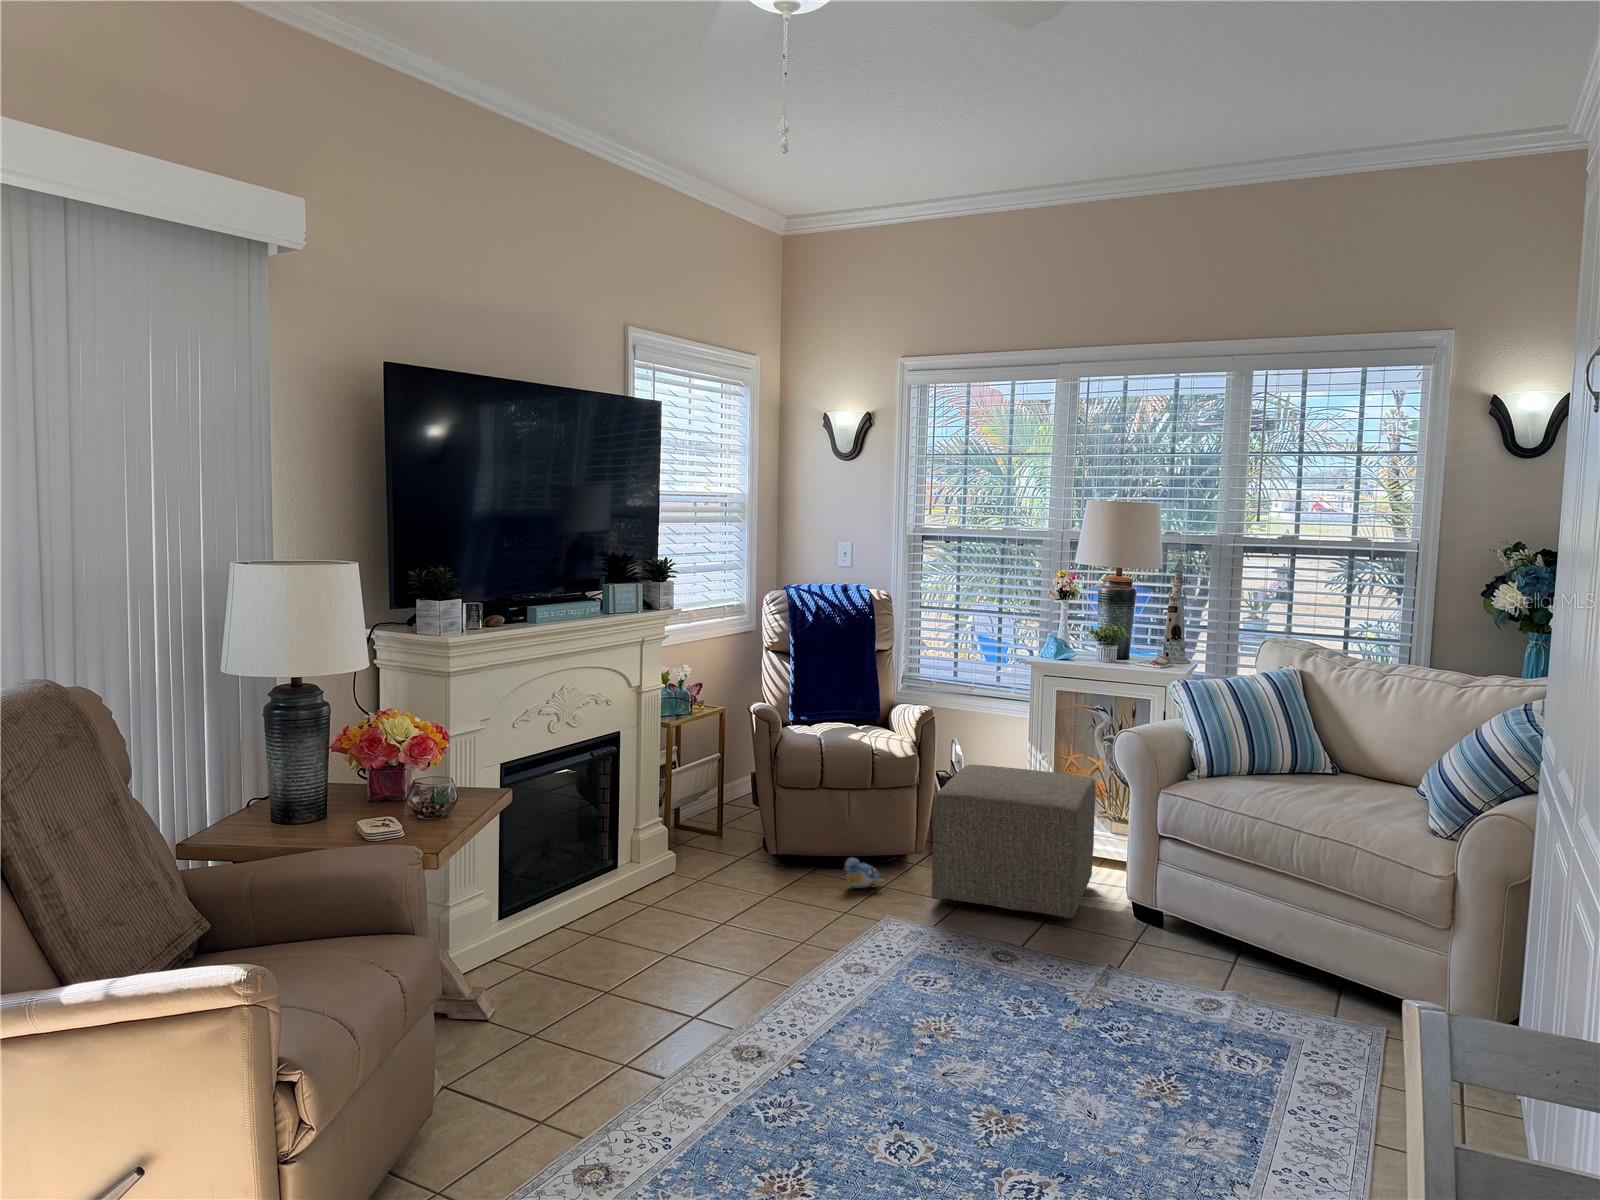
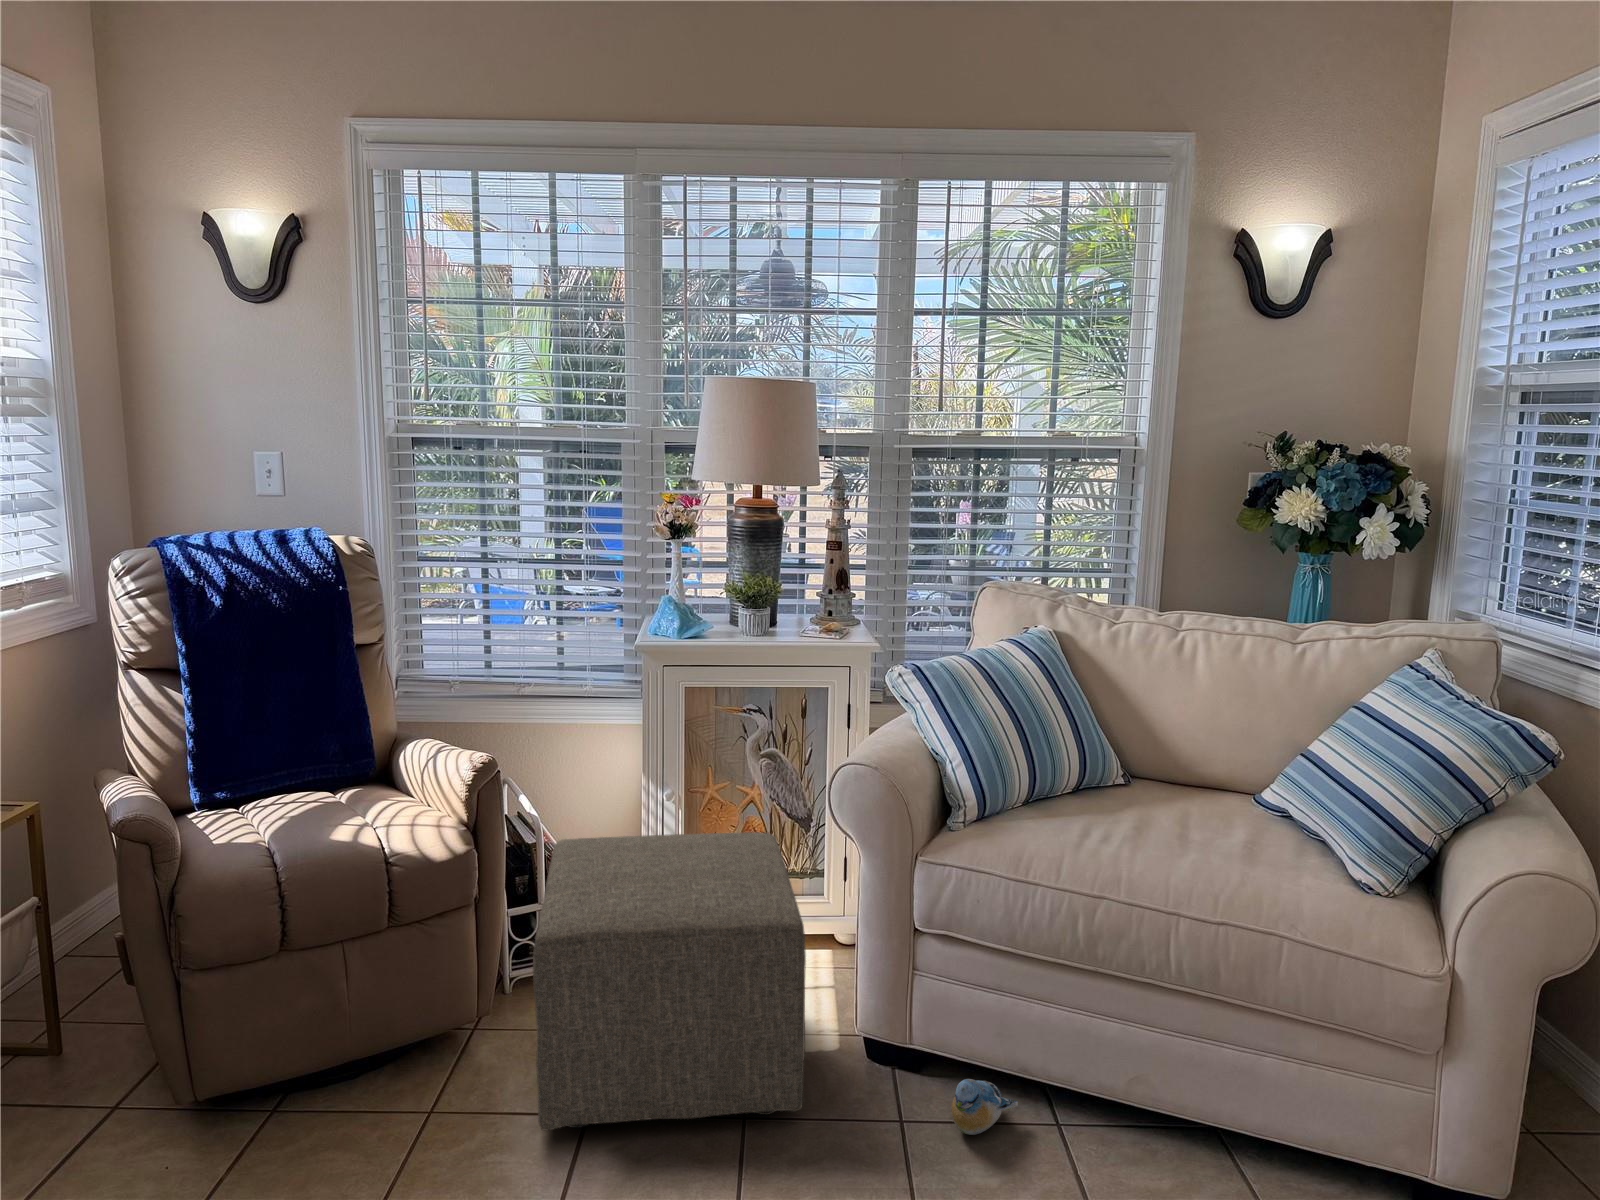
plush toy: present [844,858,885,888] -> present [951,1079,1018,1135]

